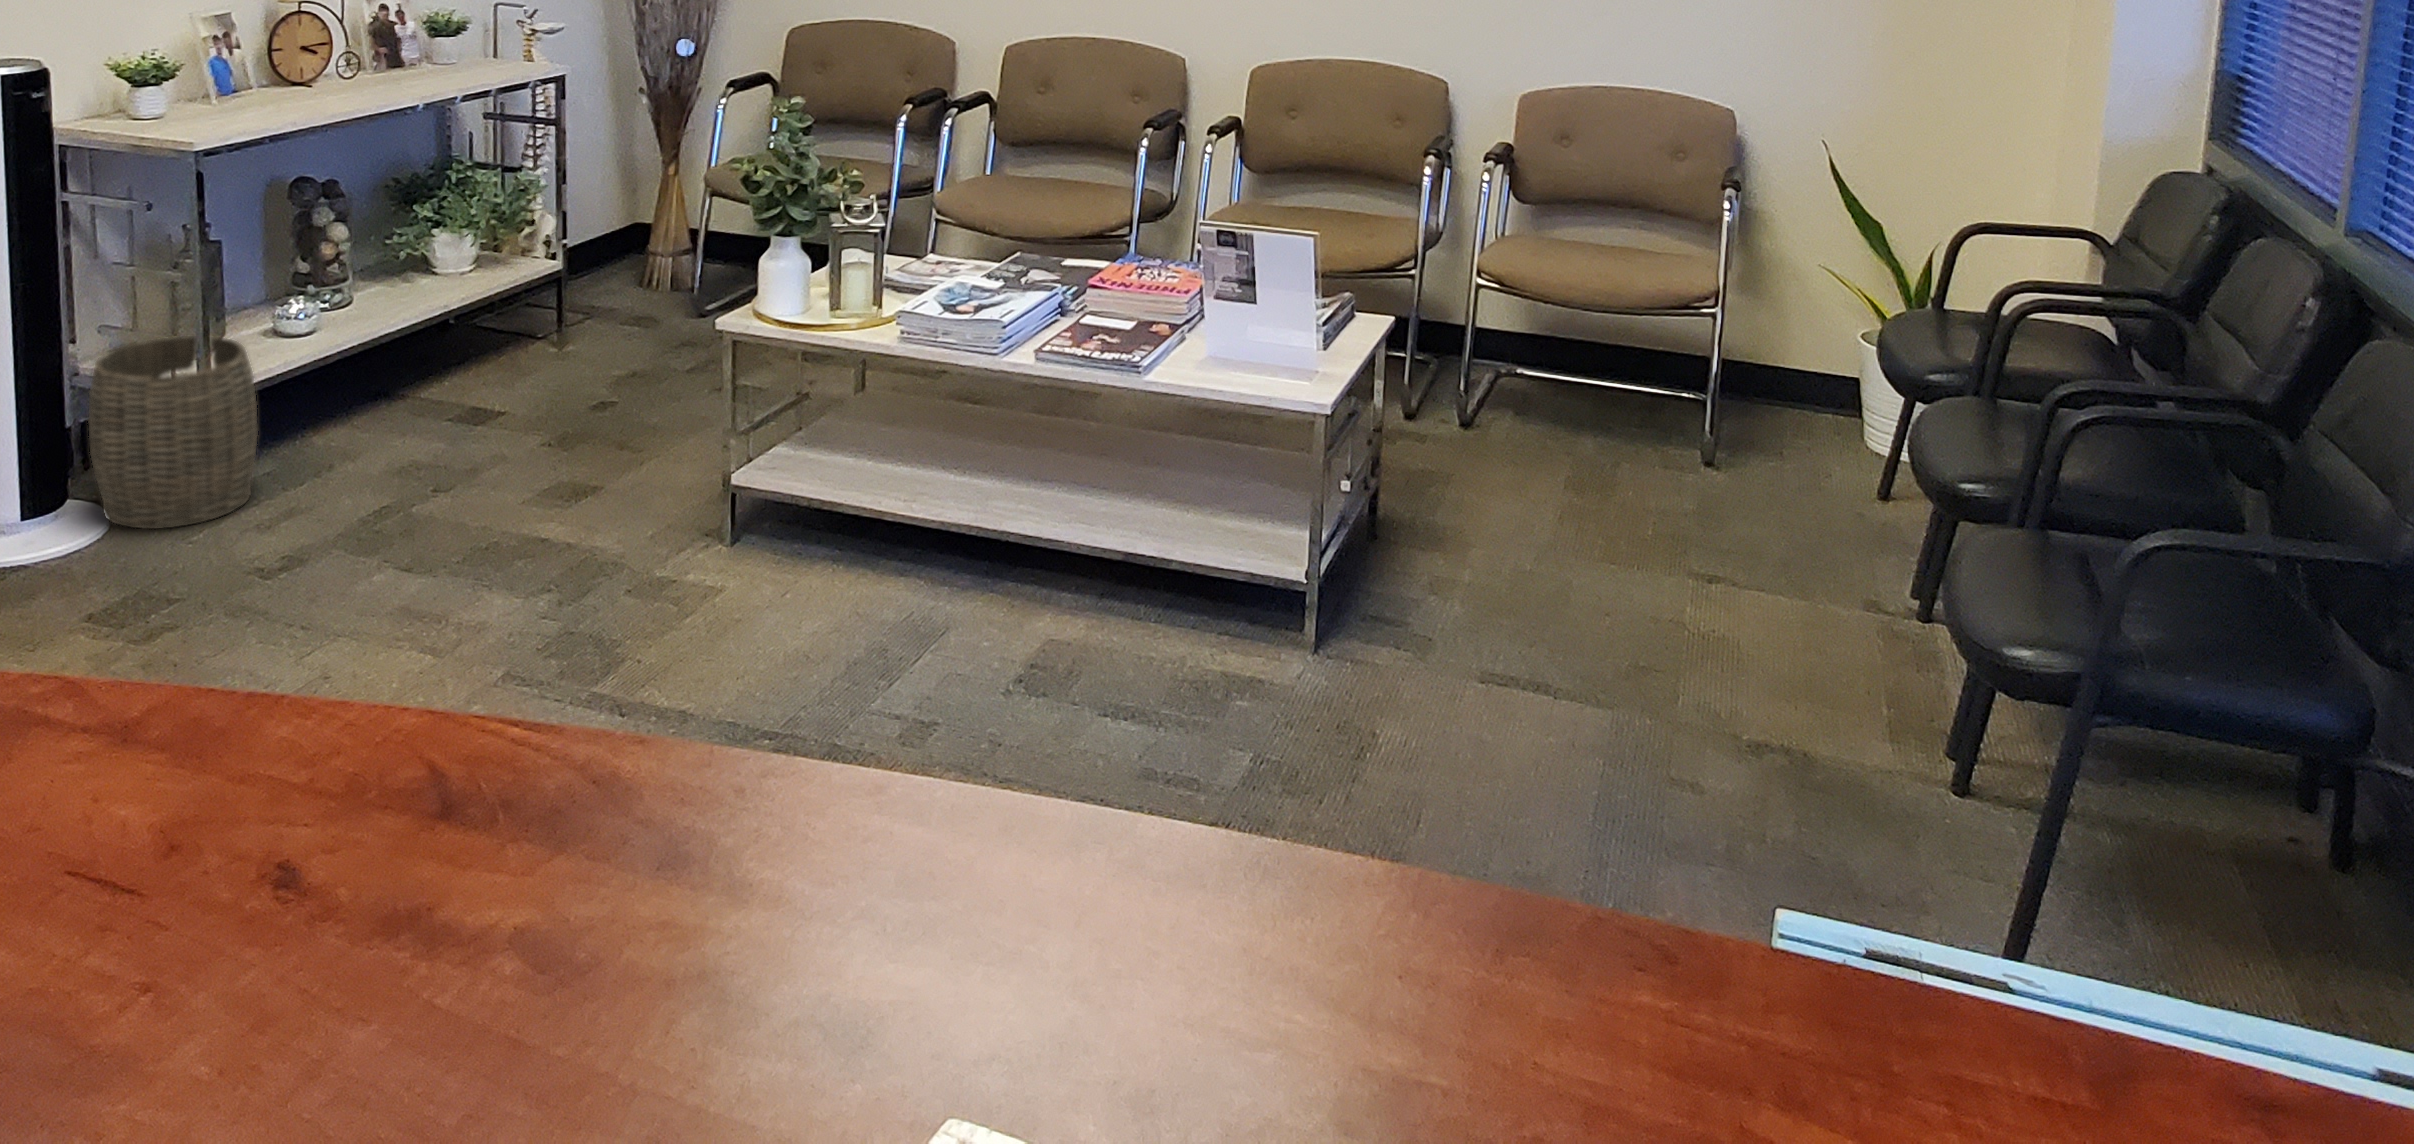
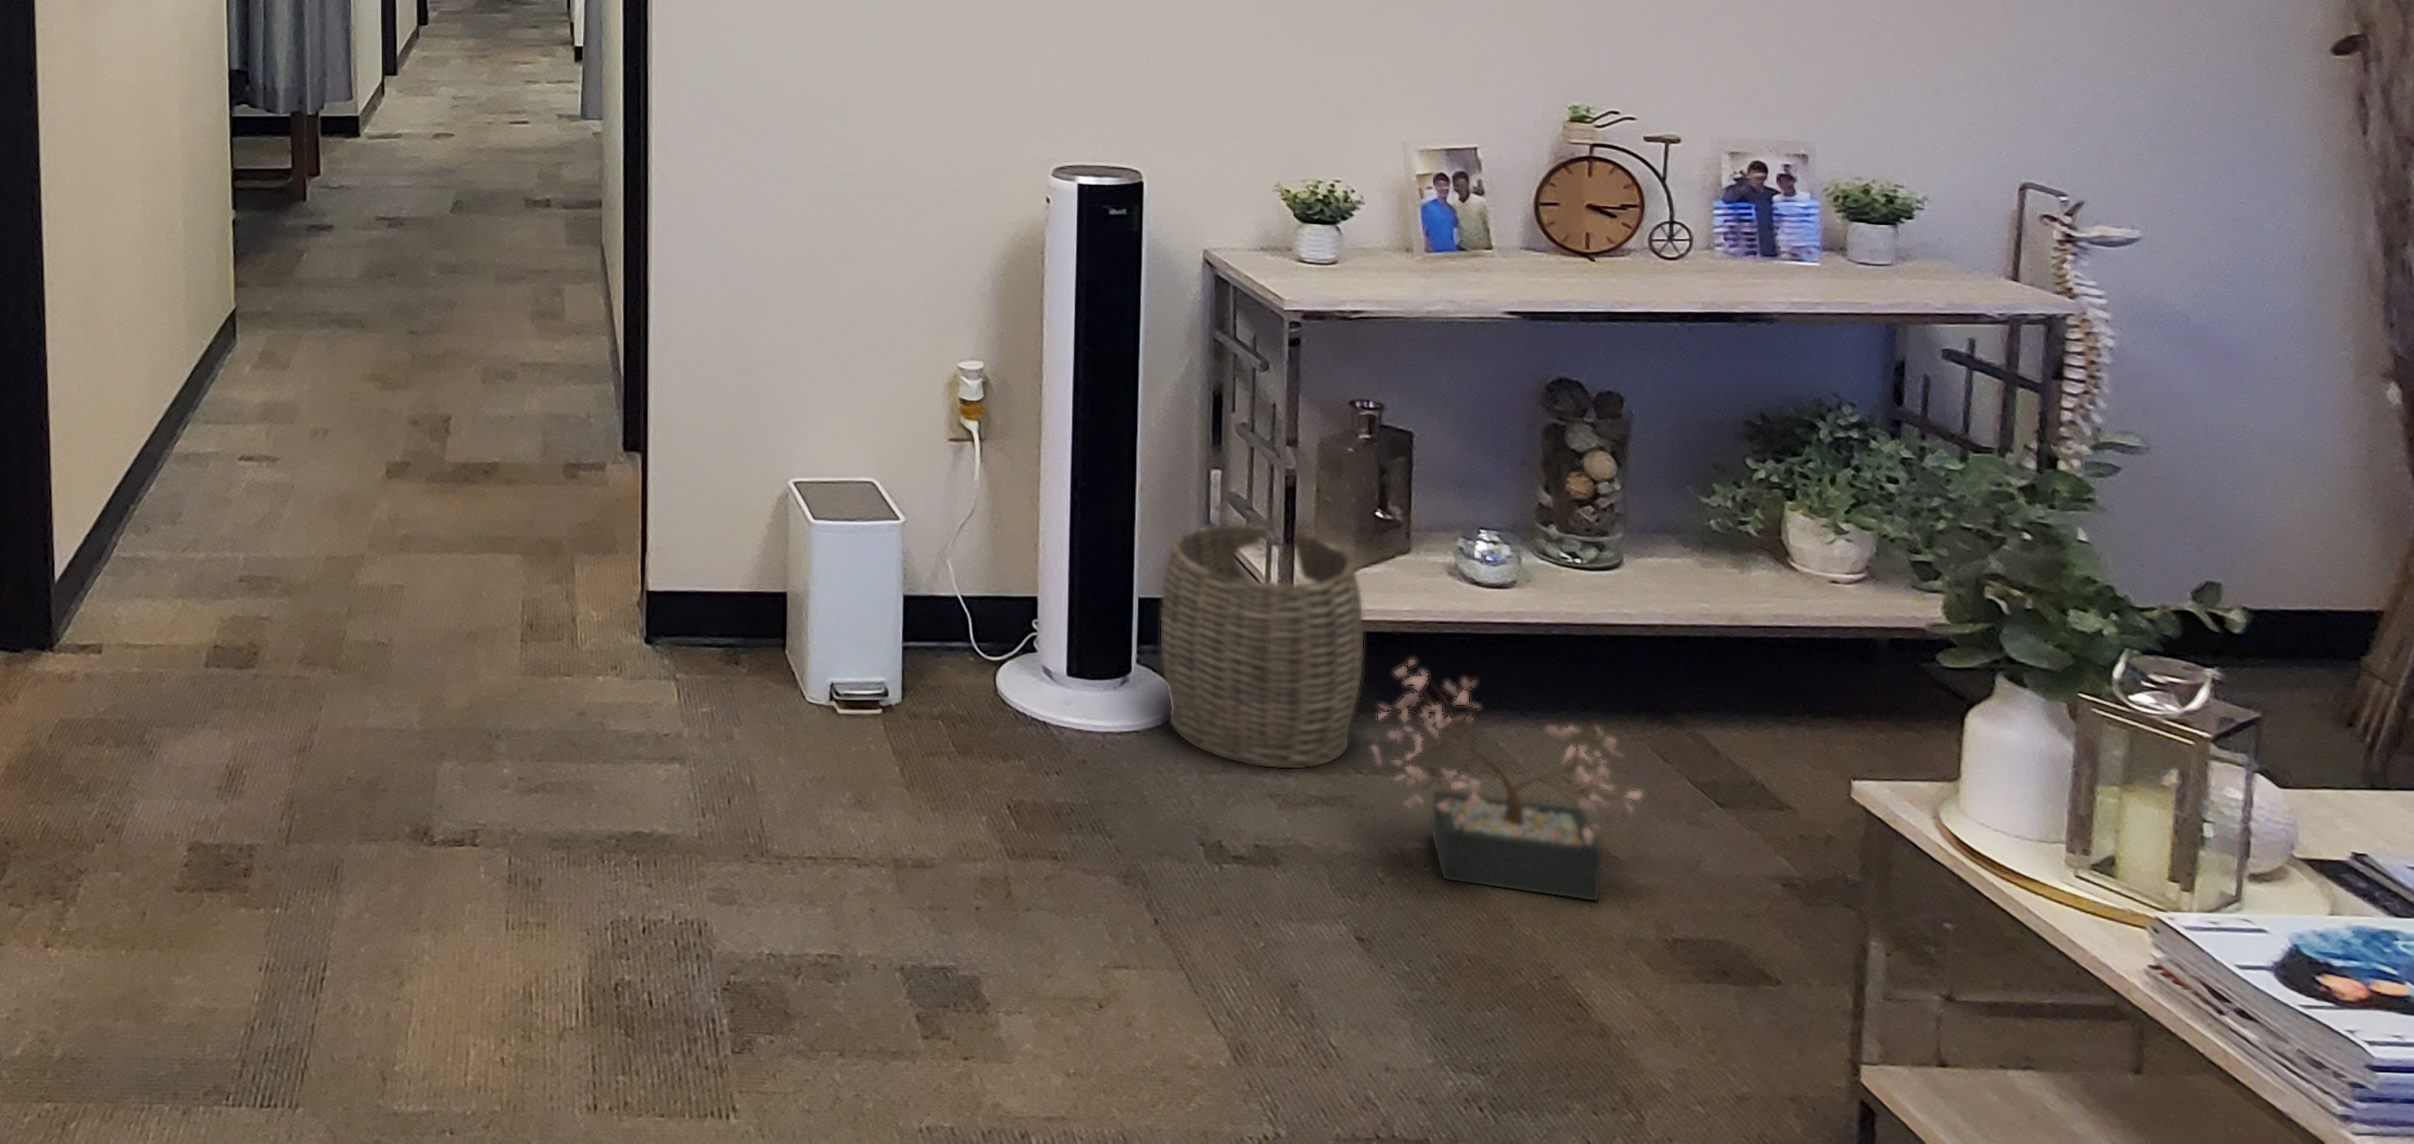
decorative plant: none [321,384,488,529] -> present [1372,660,1642,900]

